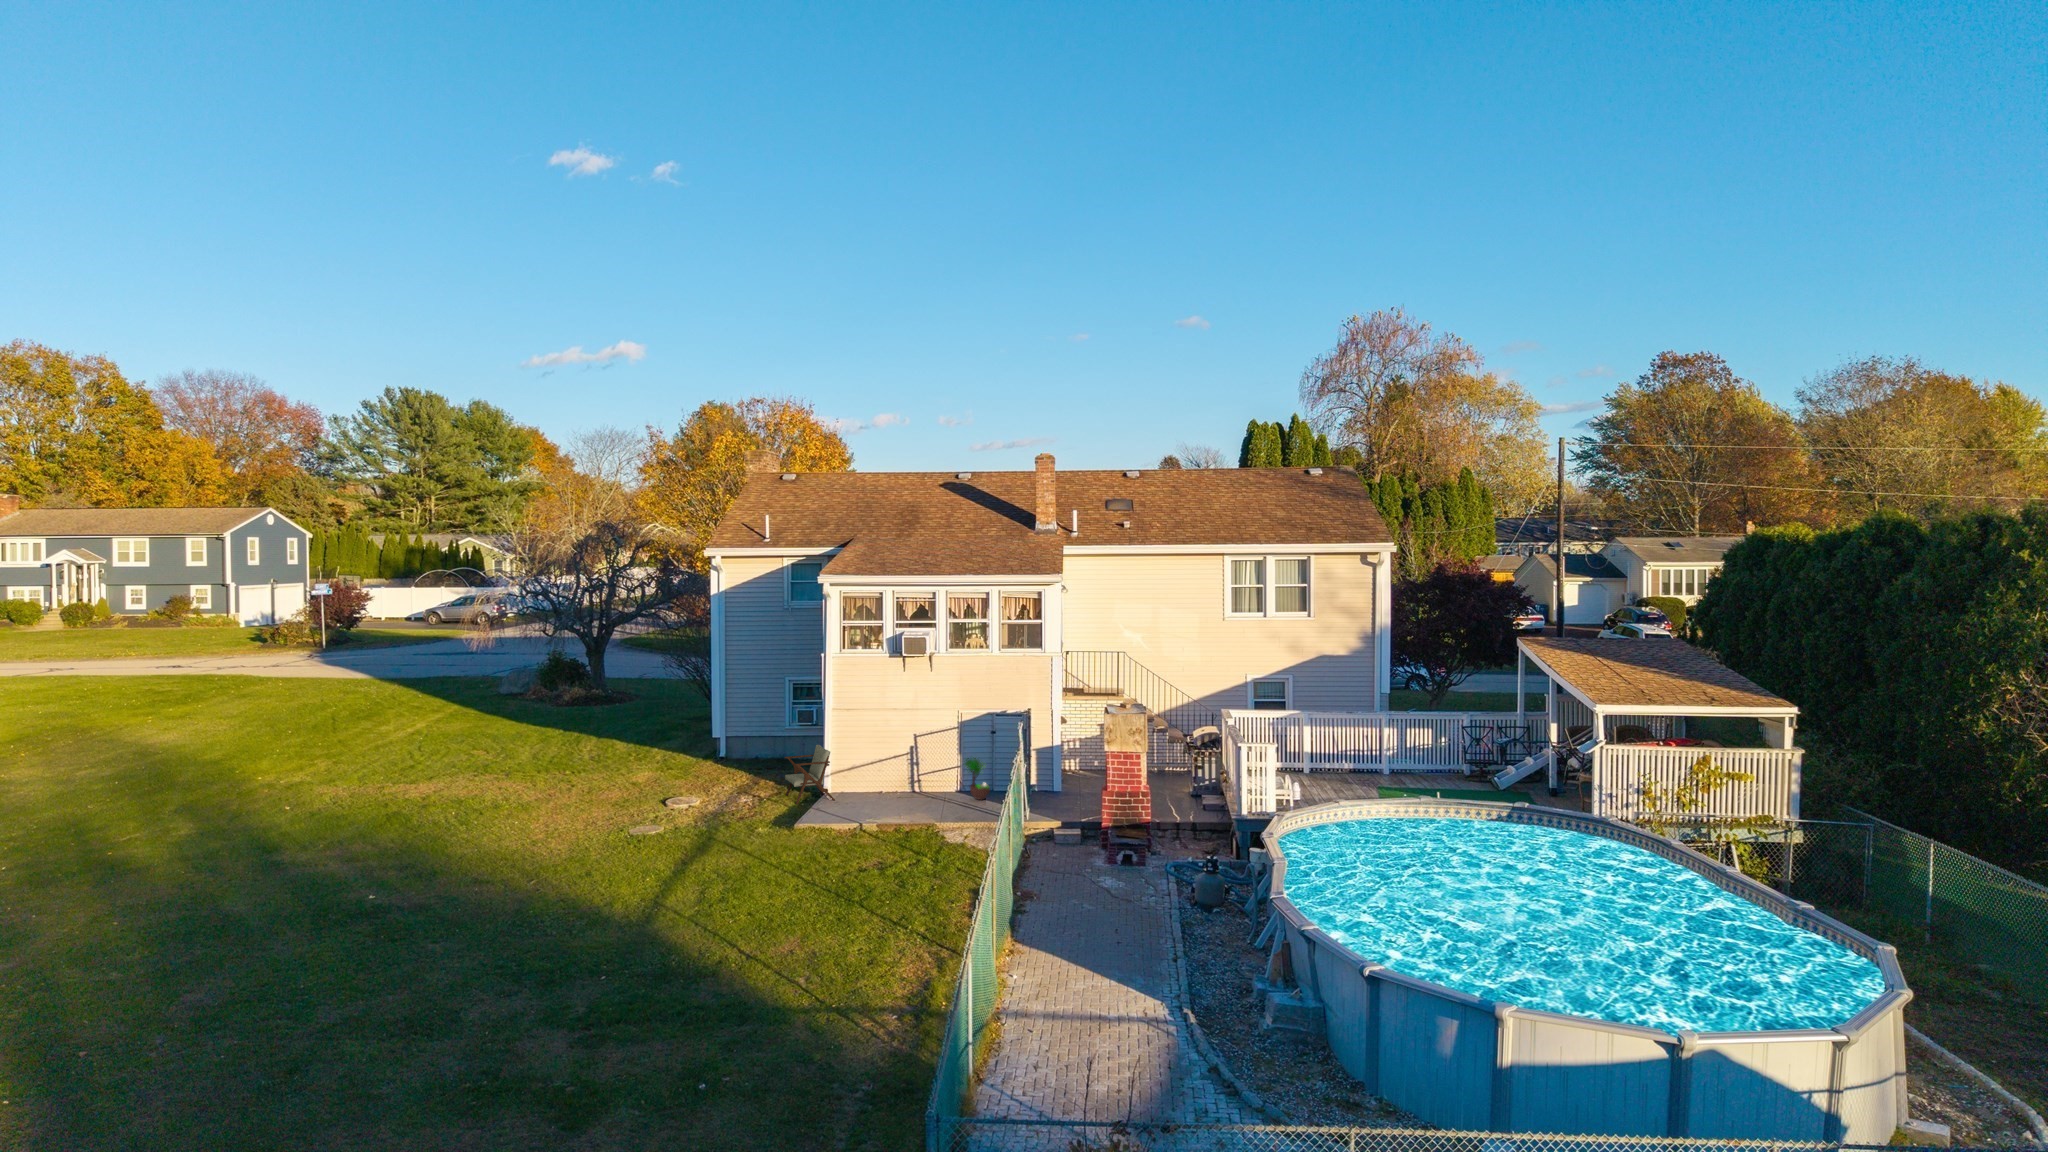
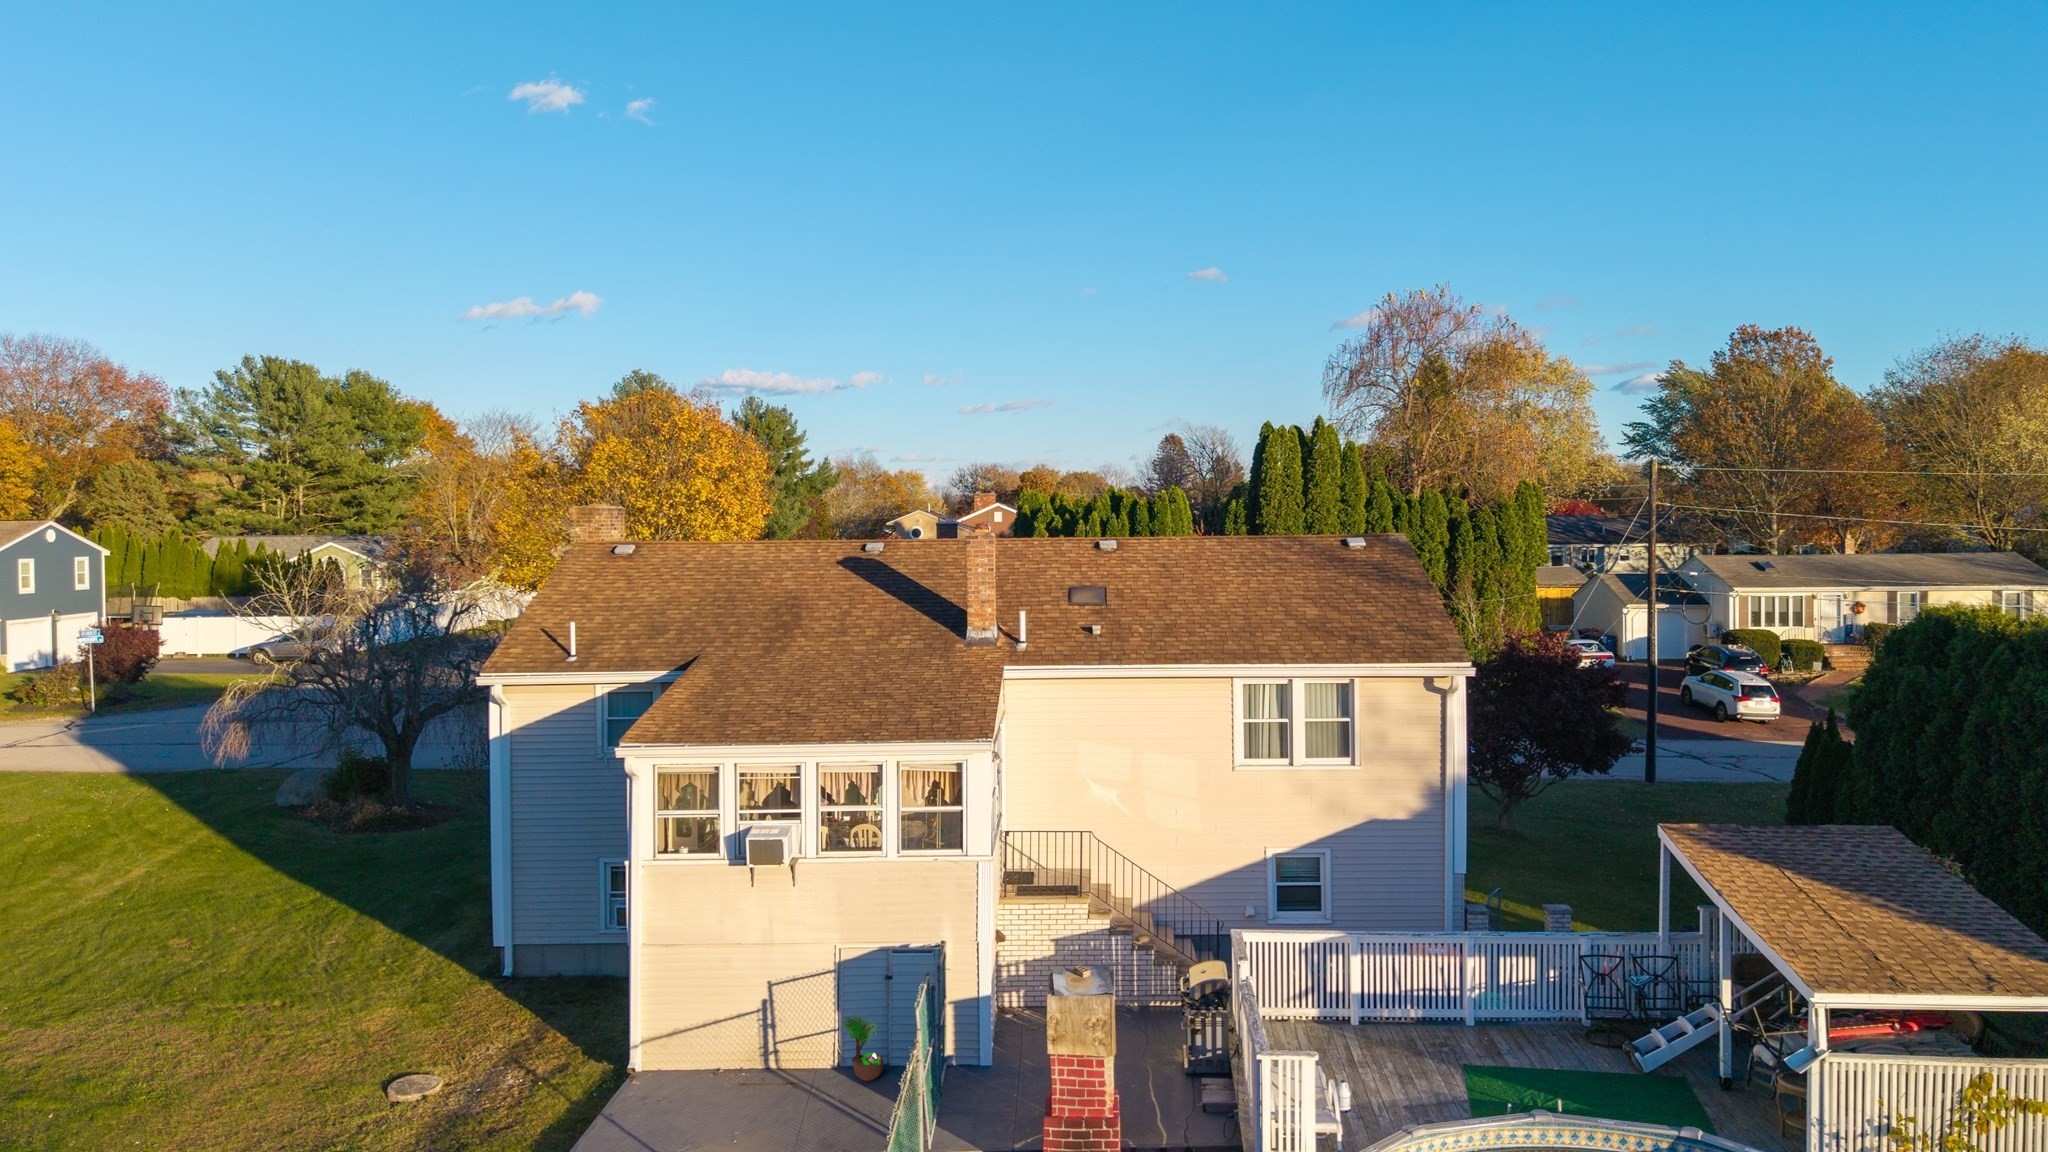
lounge chair: present [785,745,835,804] -> none [574,994,648,1100]

